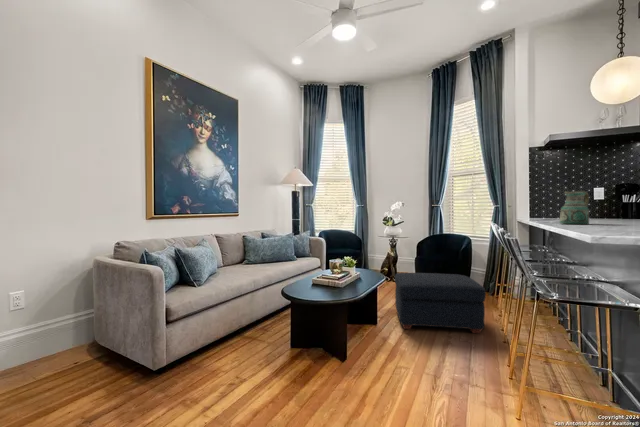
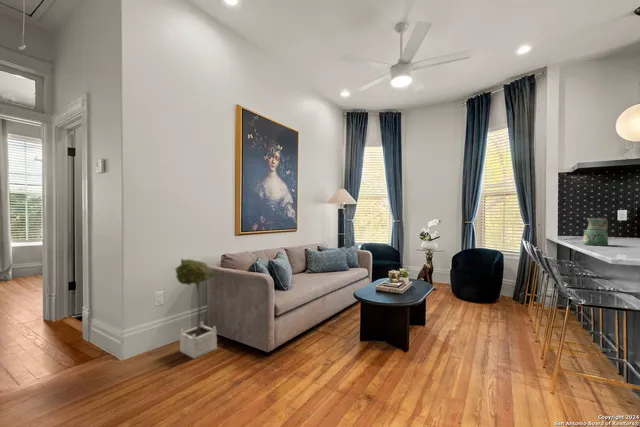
potted tree: none [25,247,95,383] -> present [175,259,217,358]
ottoman: present [395,273,486,333] -> none [438,282,520,335]

